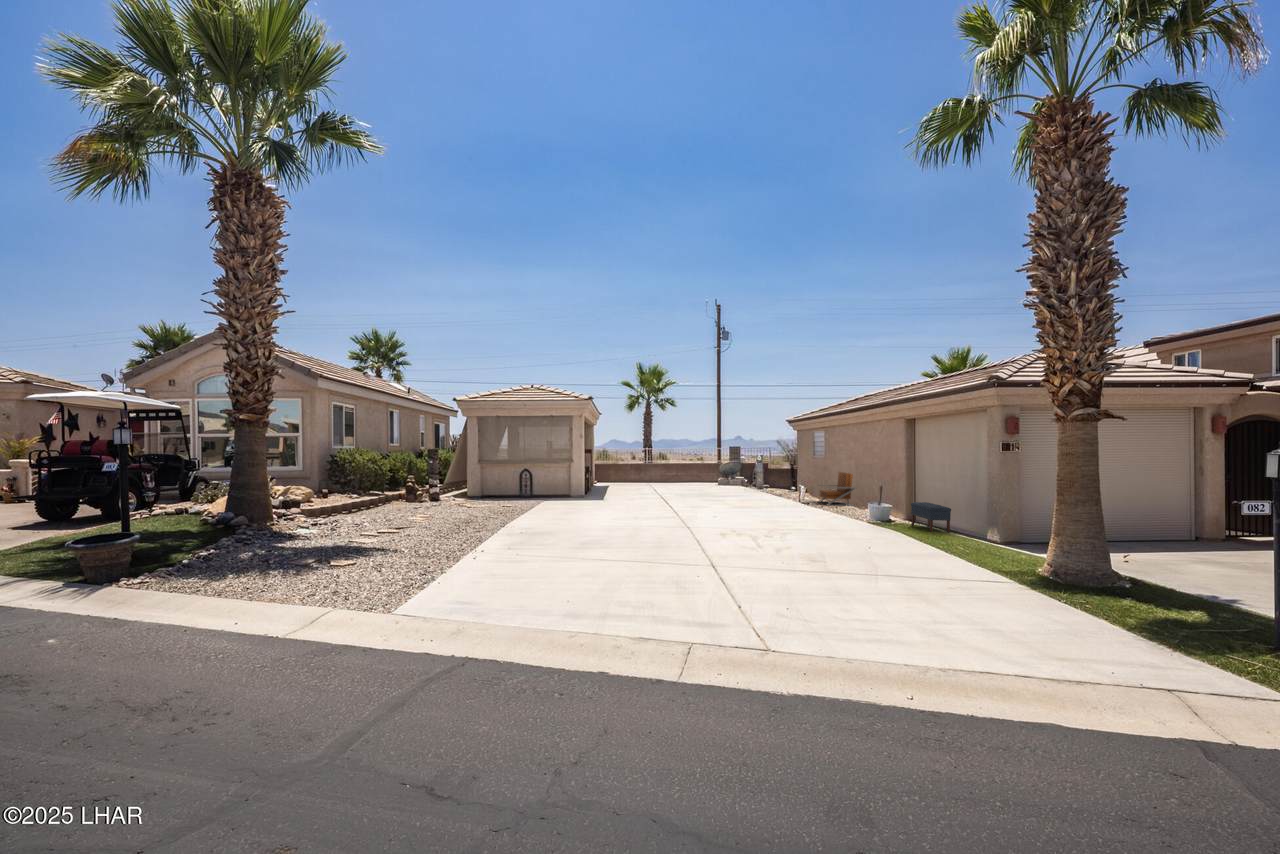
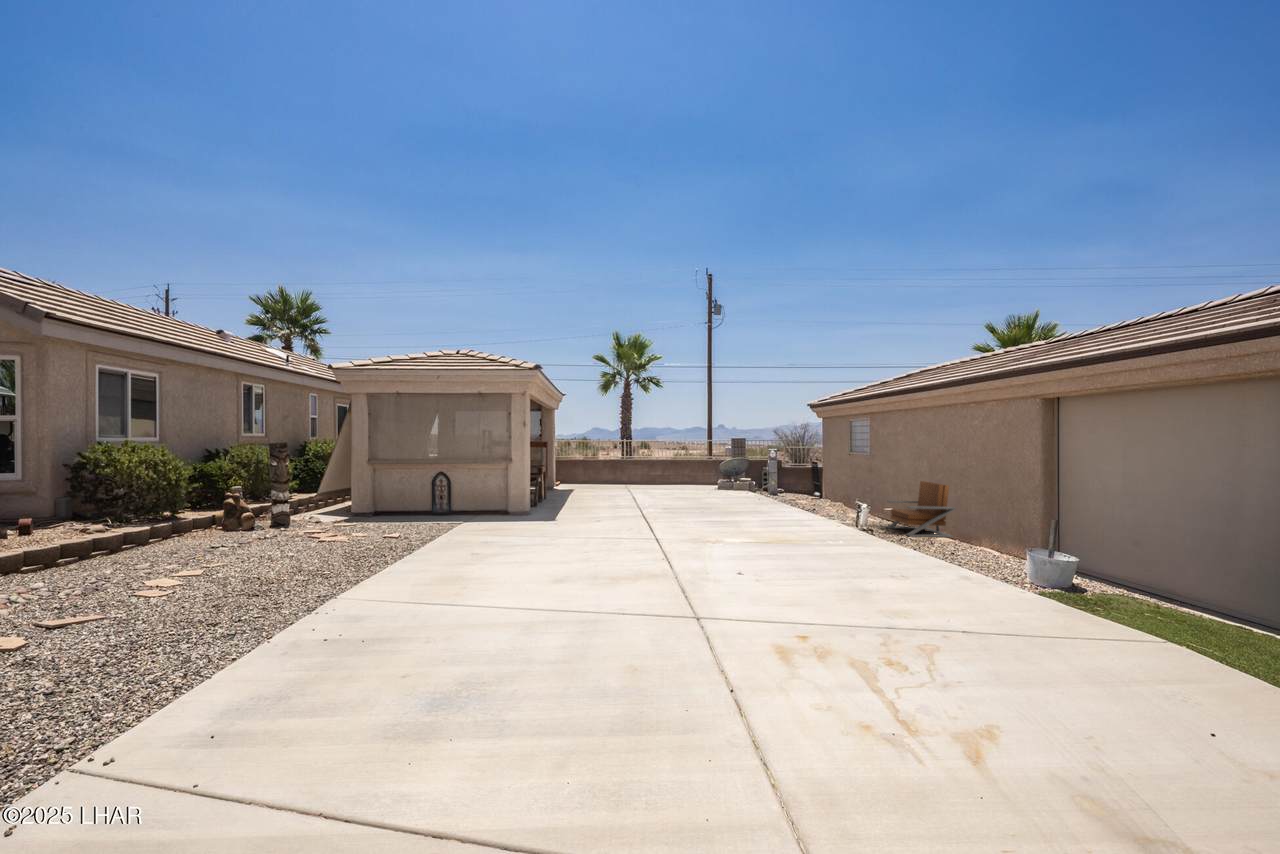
bench: present [911,502,951,532] -> none [1127,554,1251,627]

